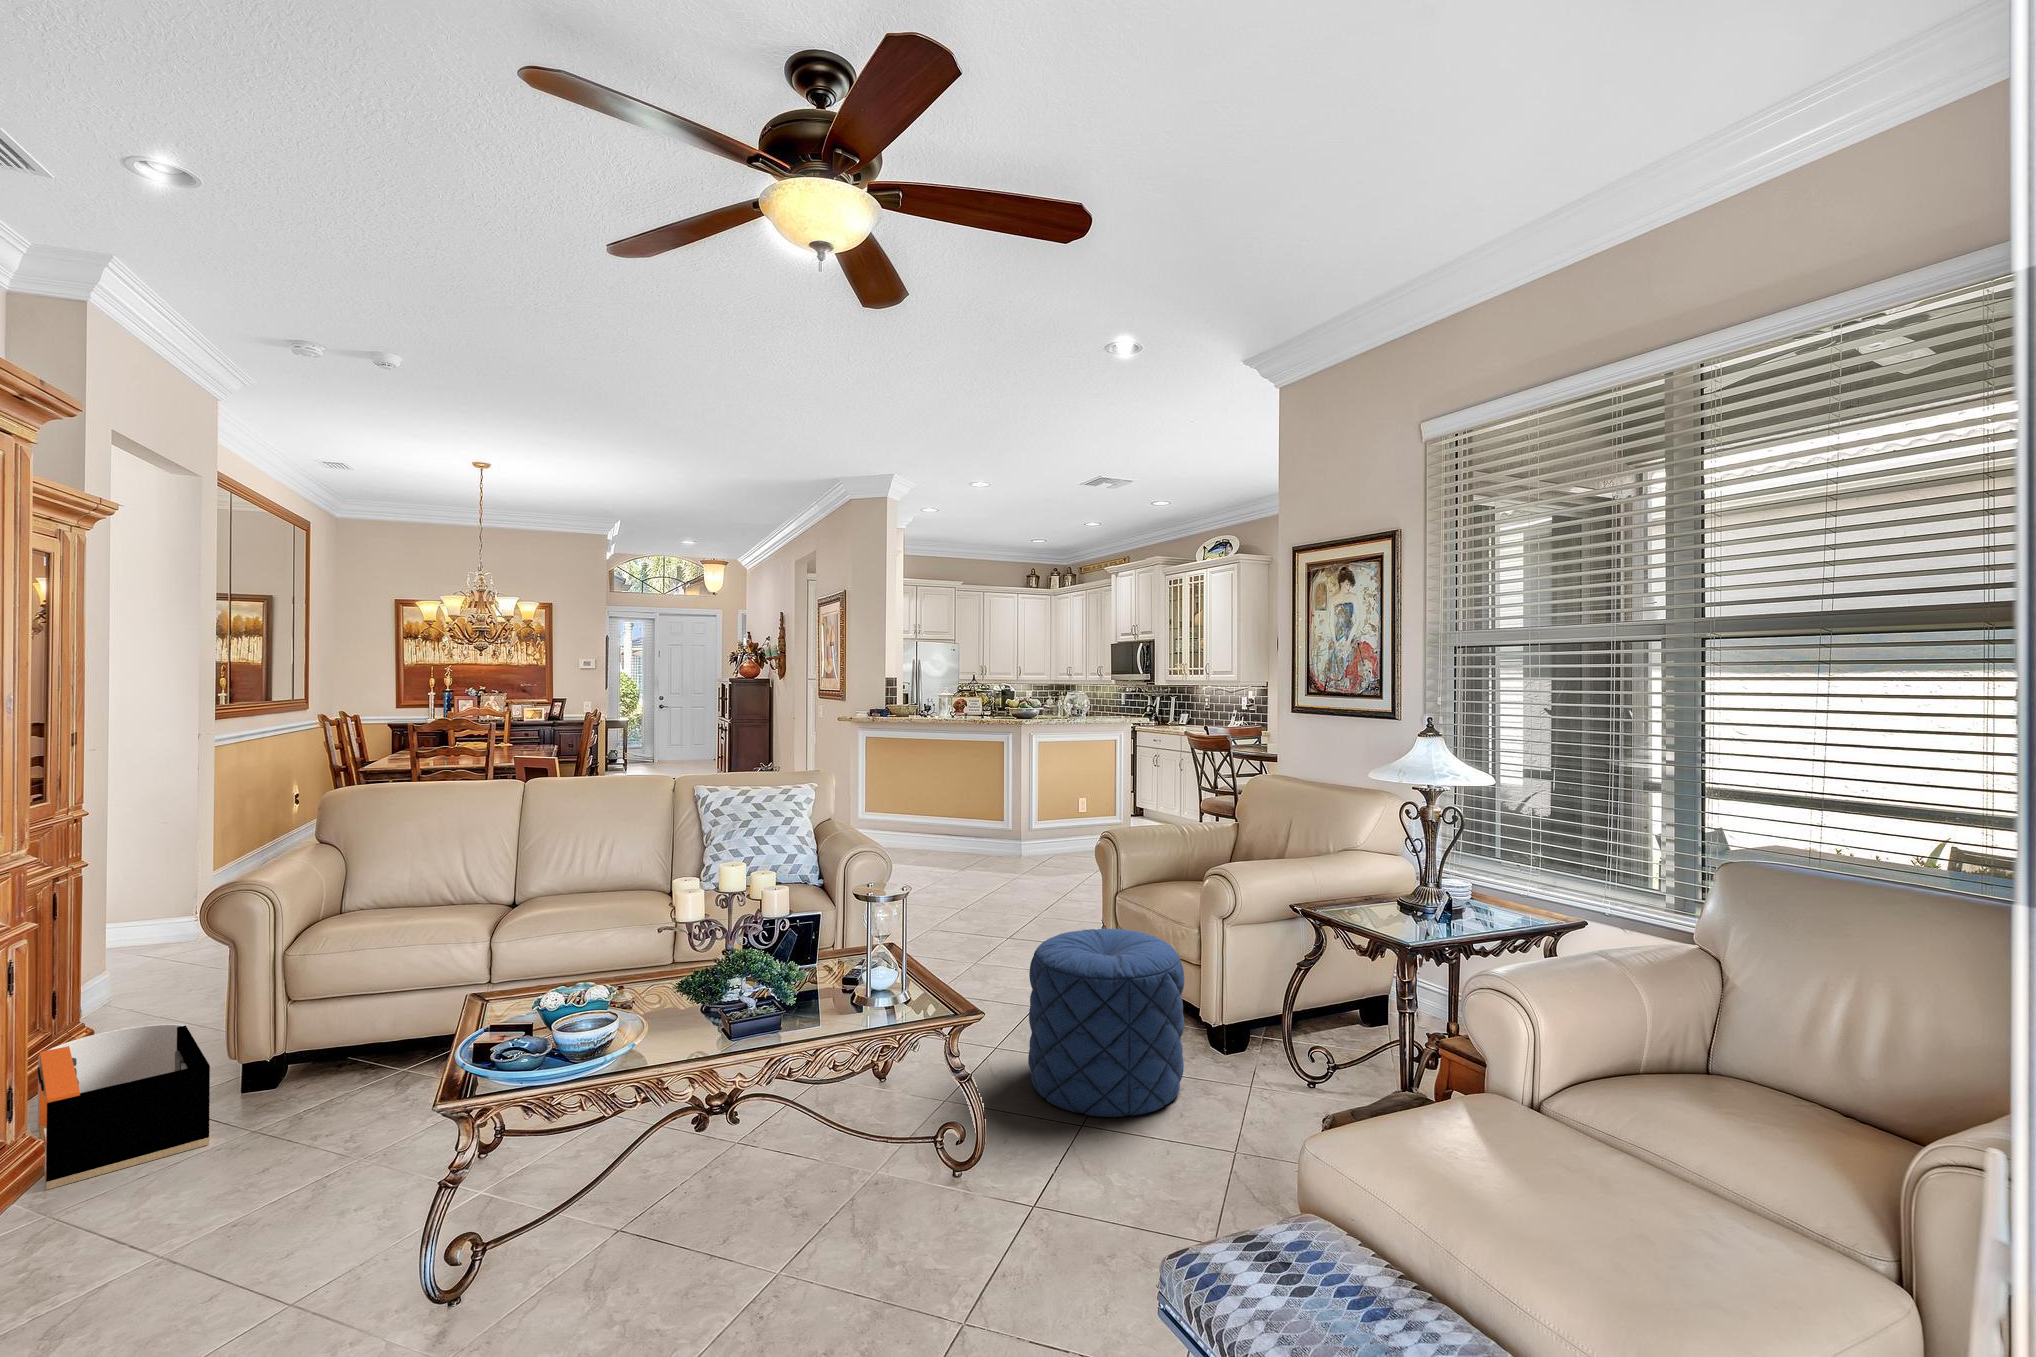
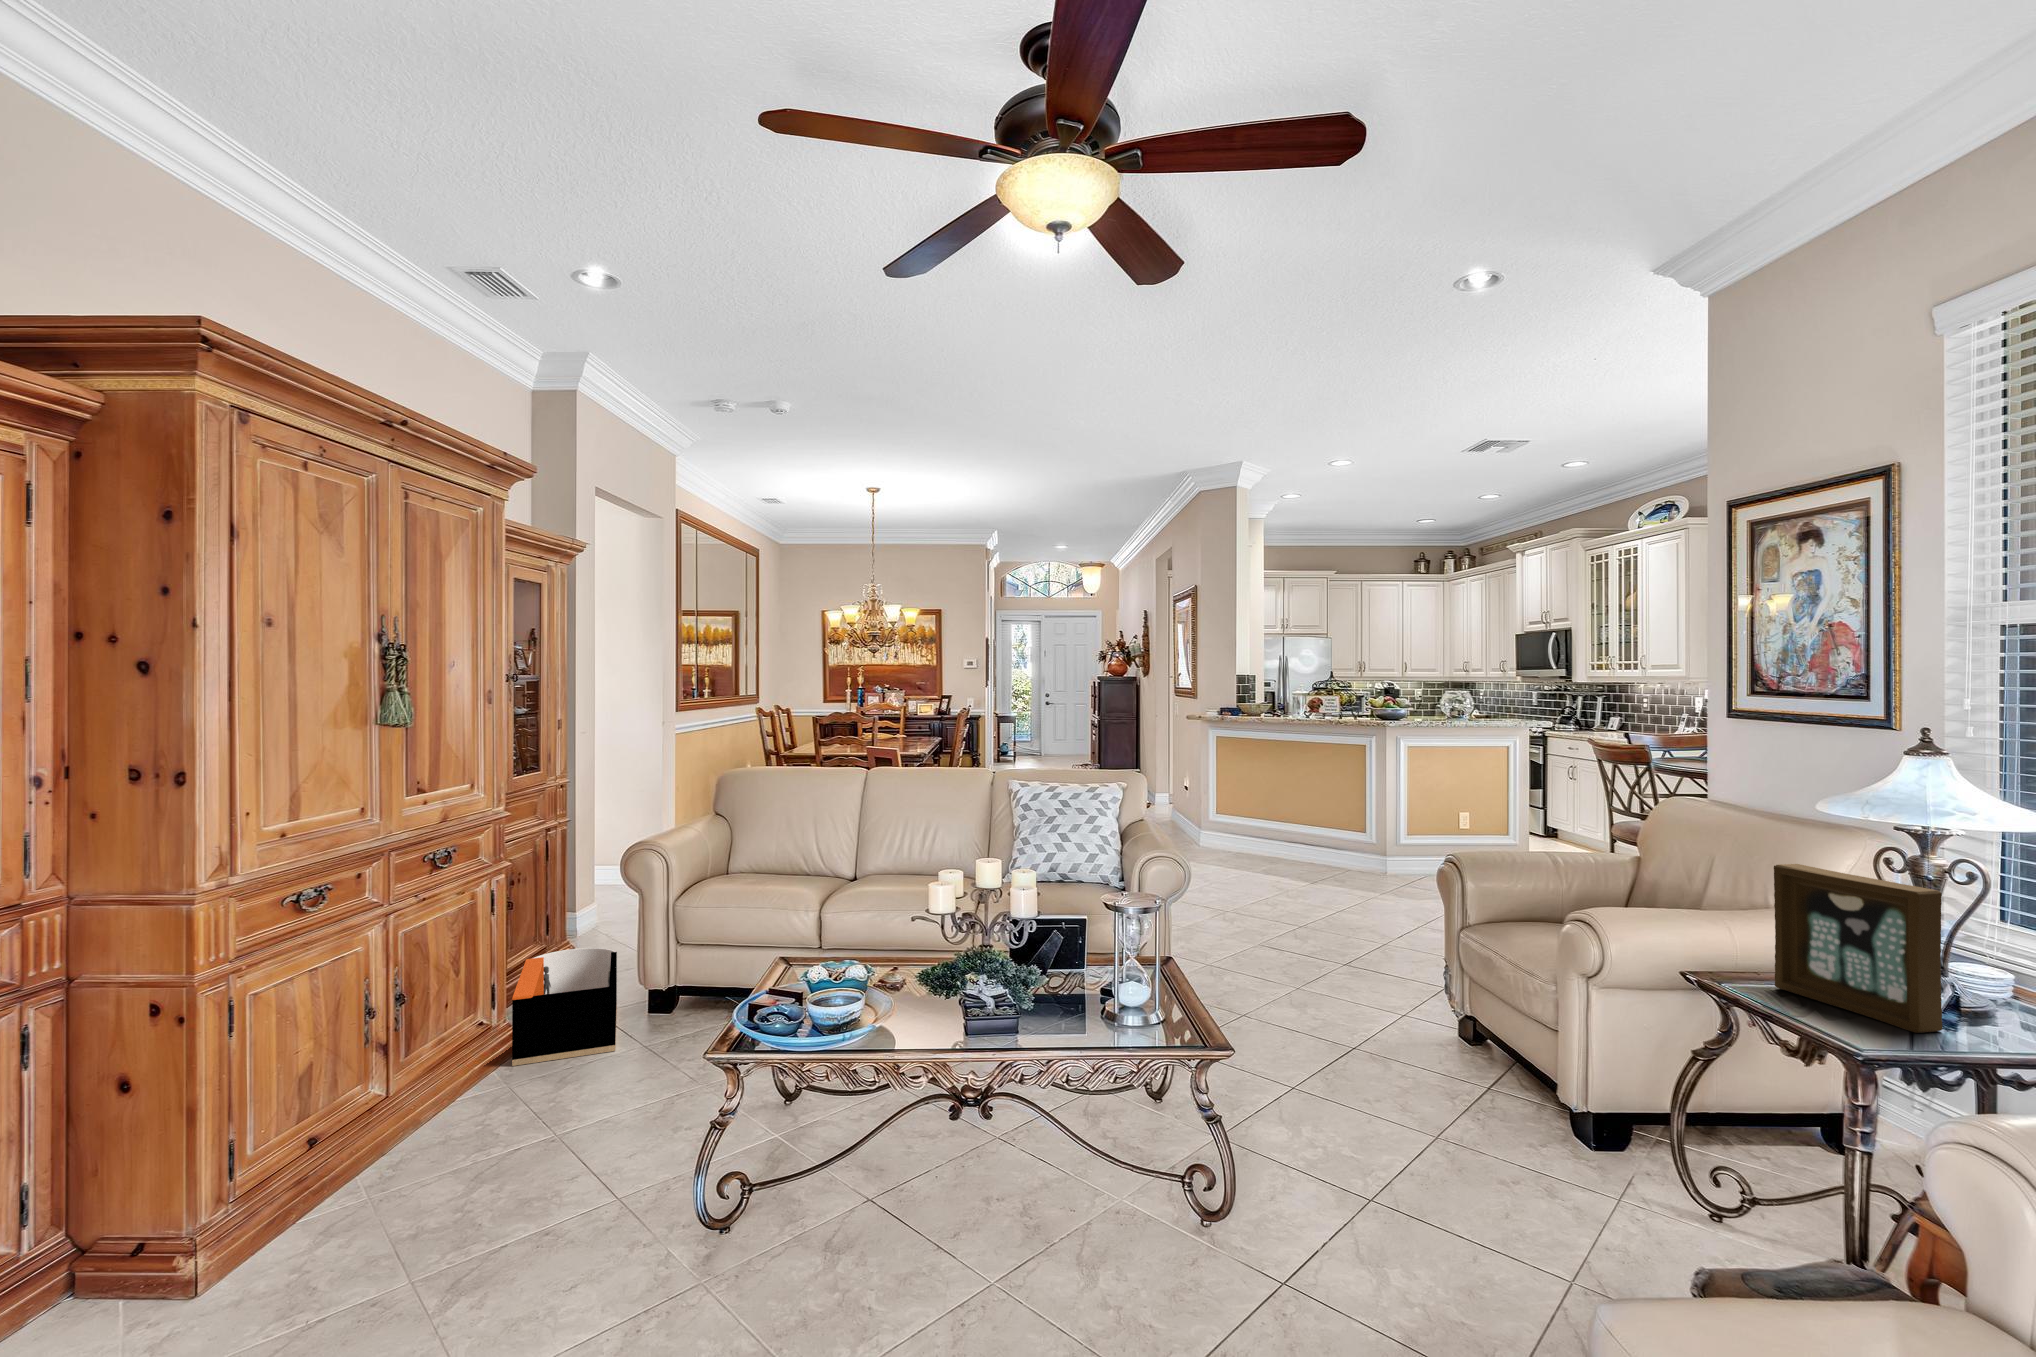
picture frame: none [1343,817,1440,927] -> present [1774,864,1942,1033]
pouf: present [1028,929,1184,1117] -> none [1320,969,1522,1205]

